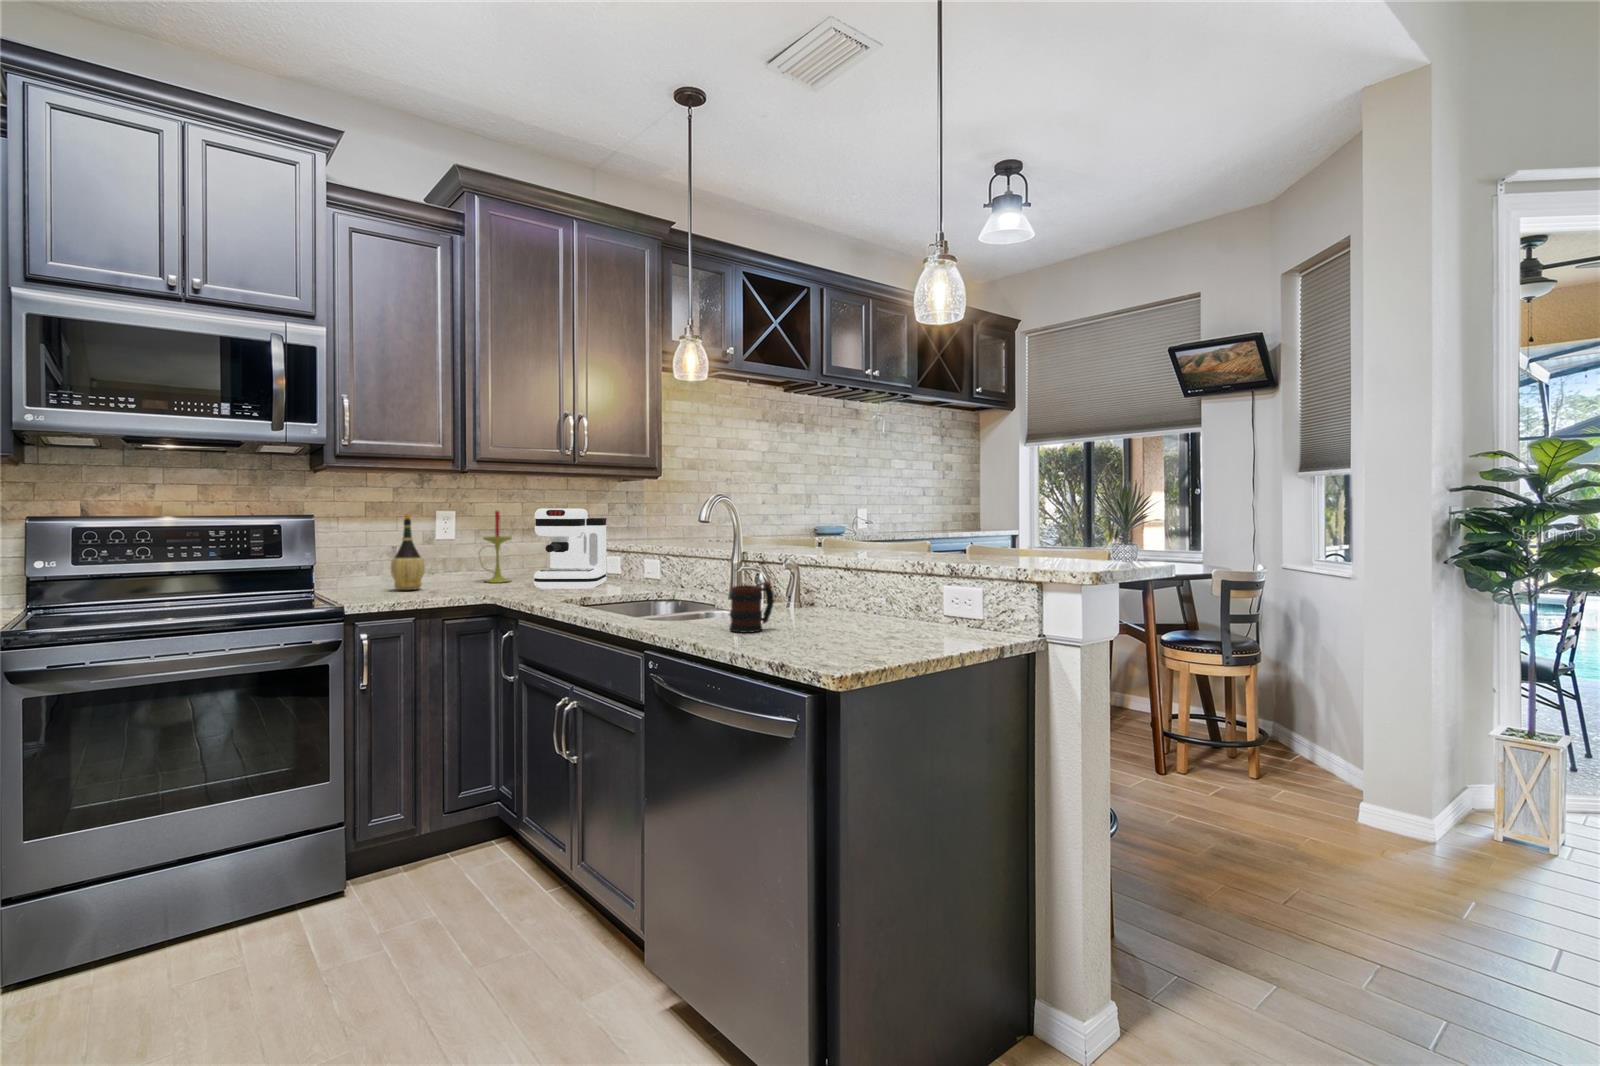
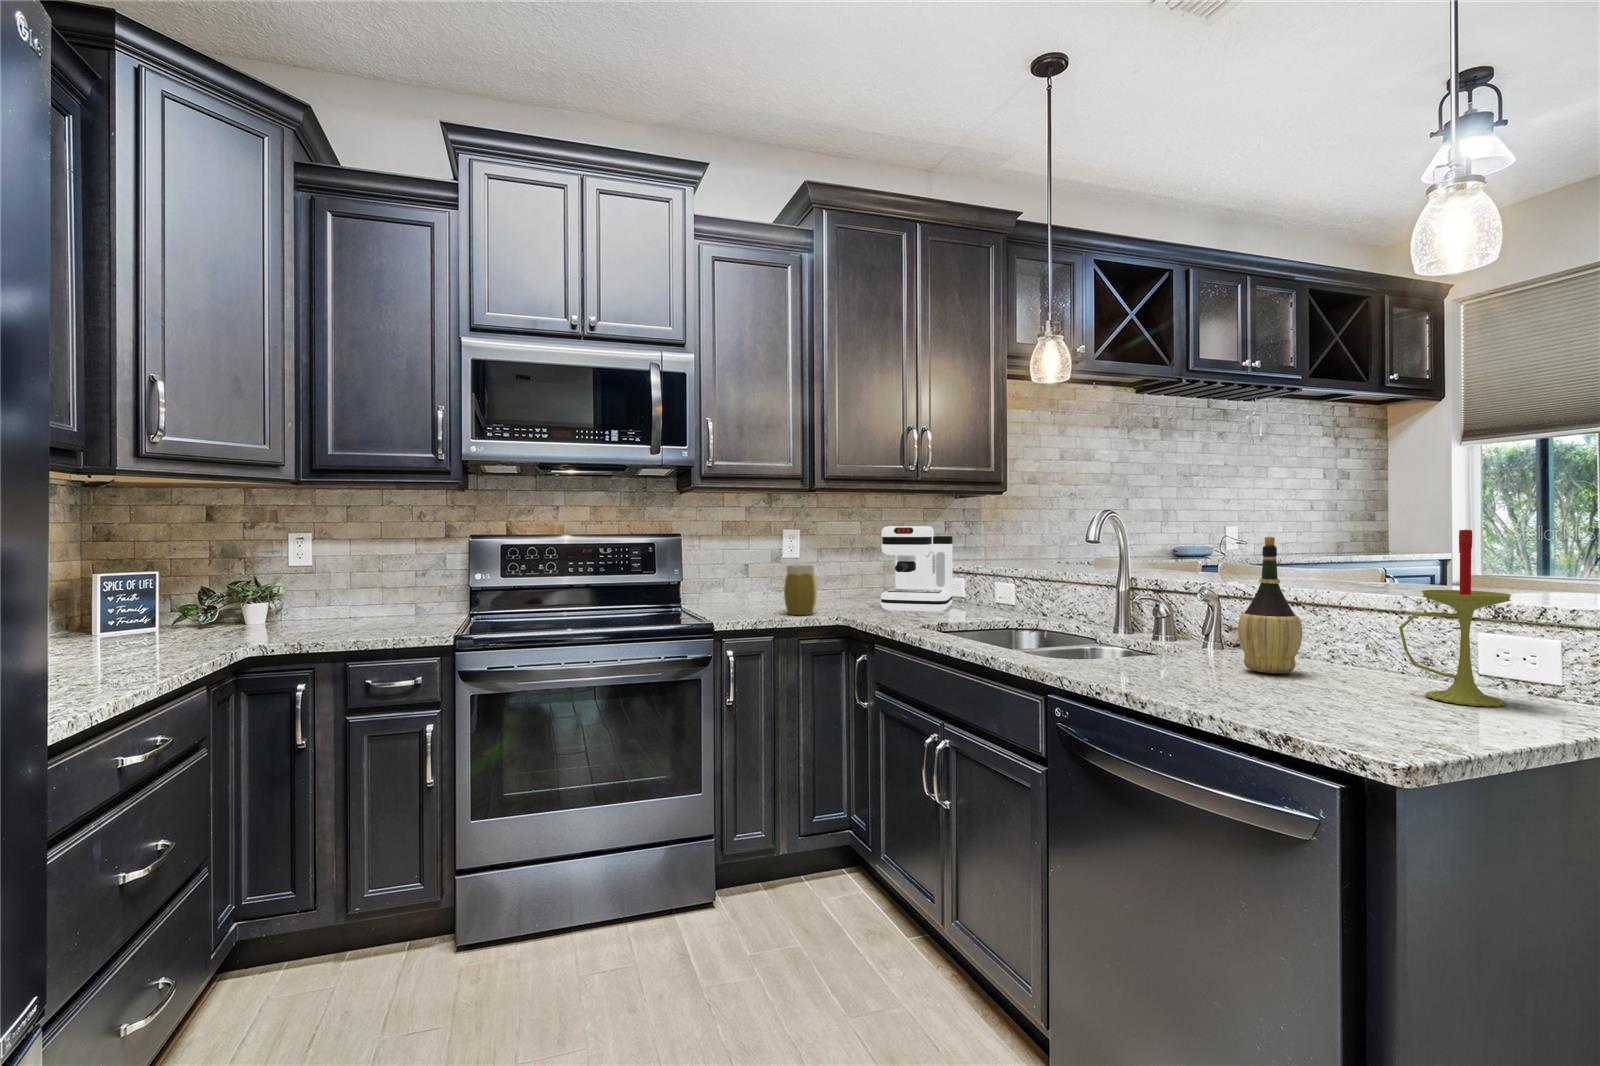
candle: present [479,511,512,583] -> present [1399,530,1511,707]
wine bottle: present [391,514,425,590] -> present [1238,537,1302,673]
jar: none [430,547,467,596] -> present [784,565,817,615]
mug: present [730,582,774,633] -> none [1152,616,1212,681]

